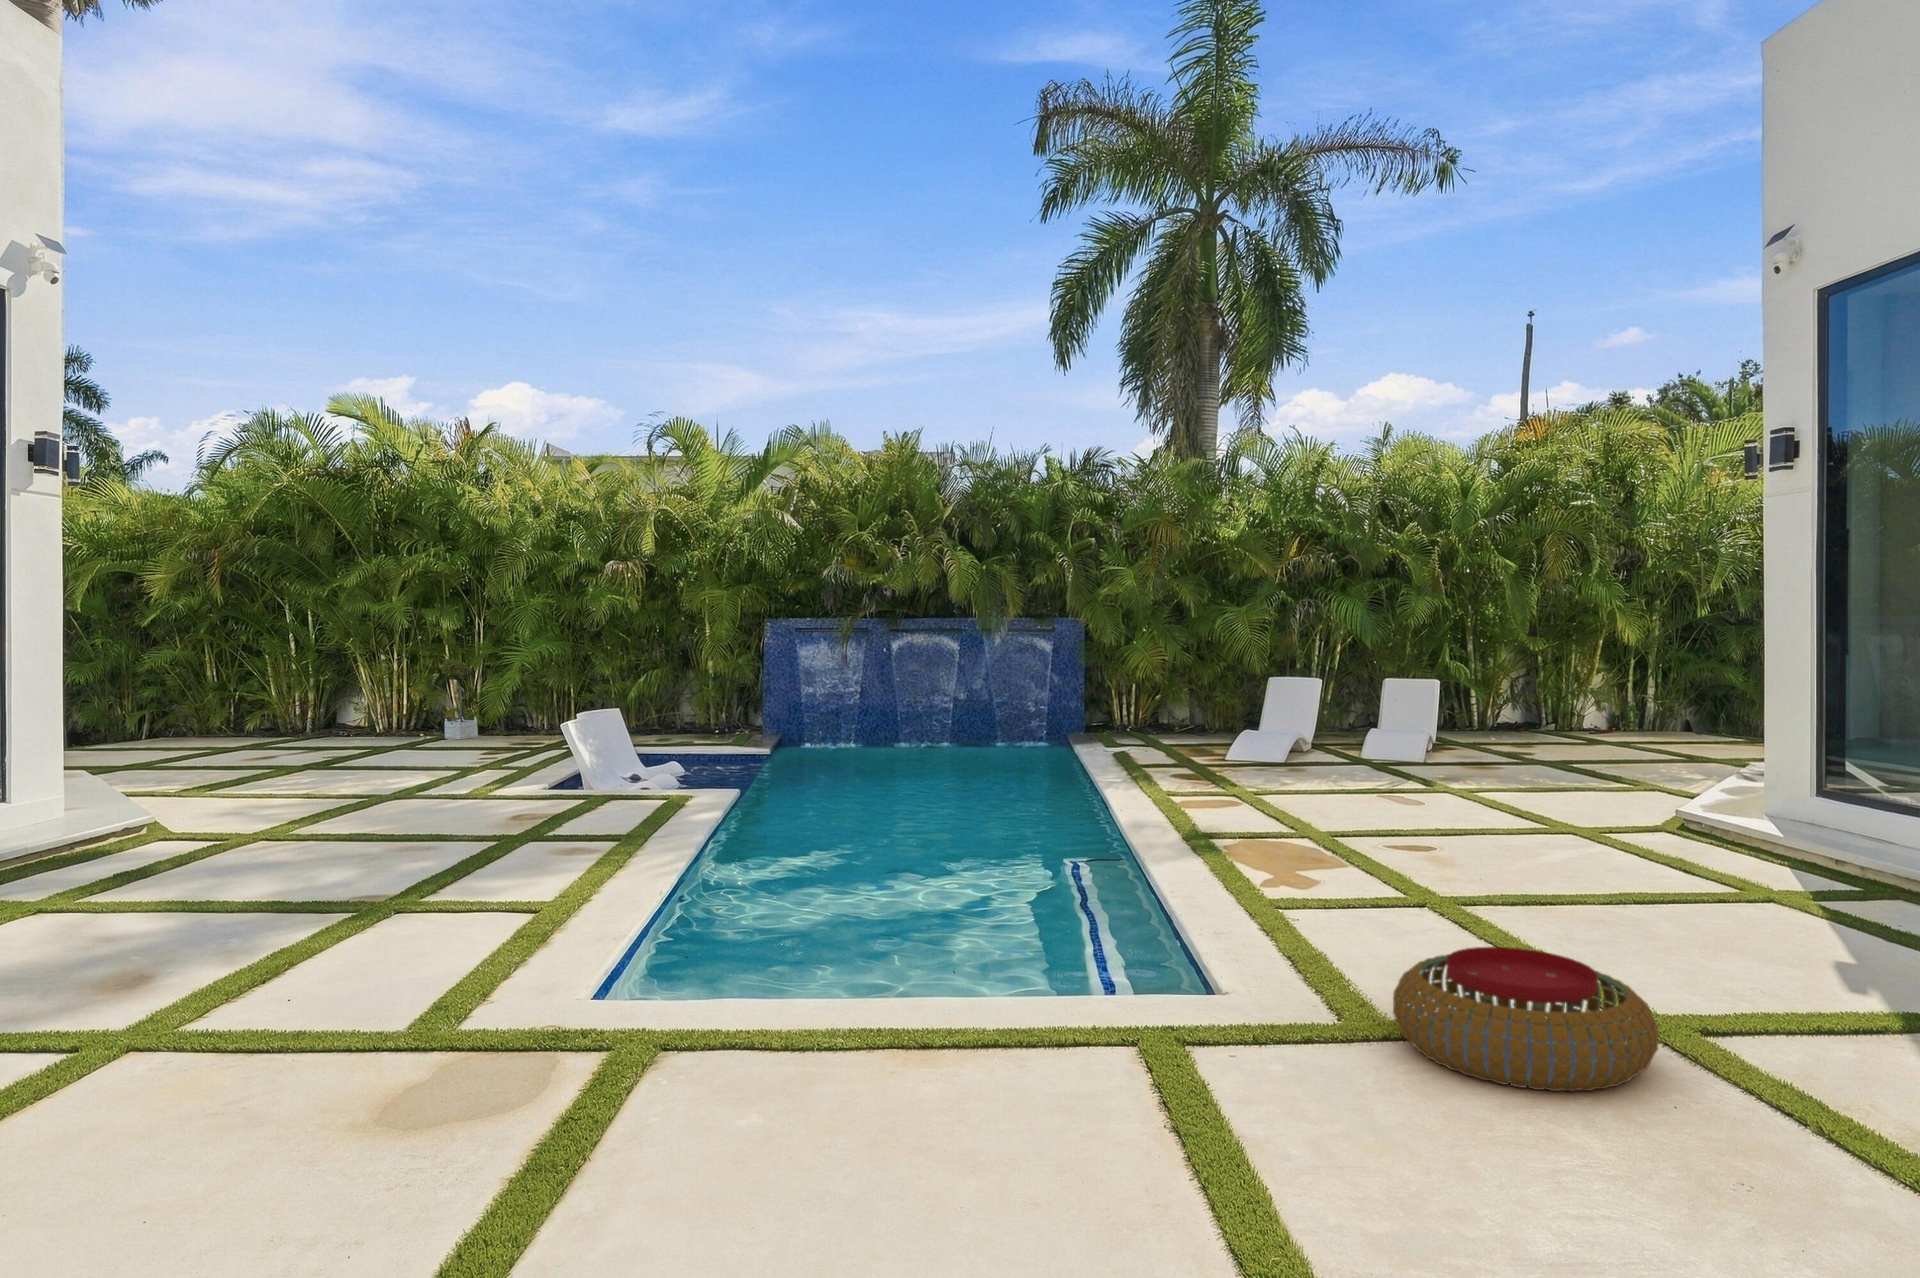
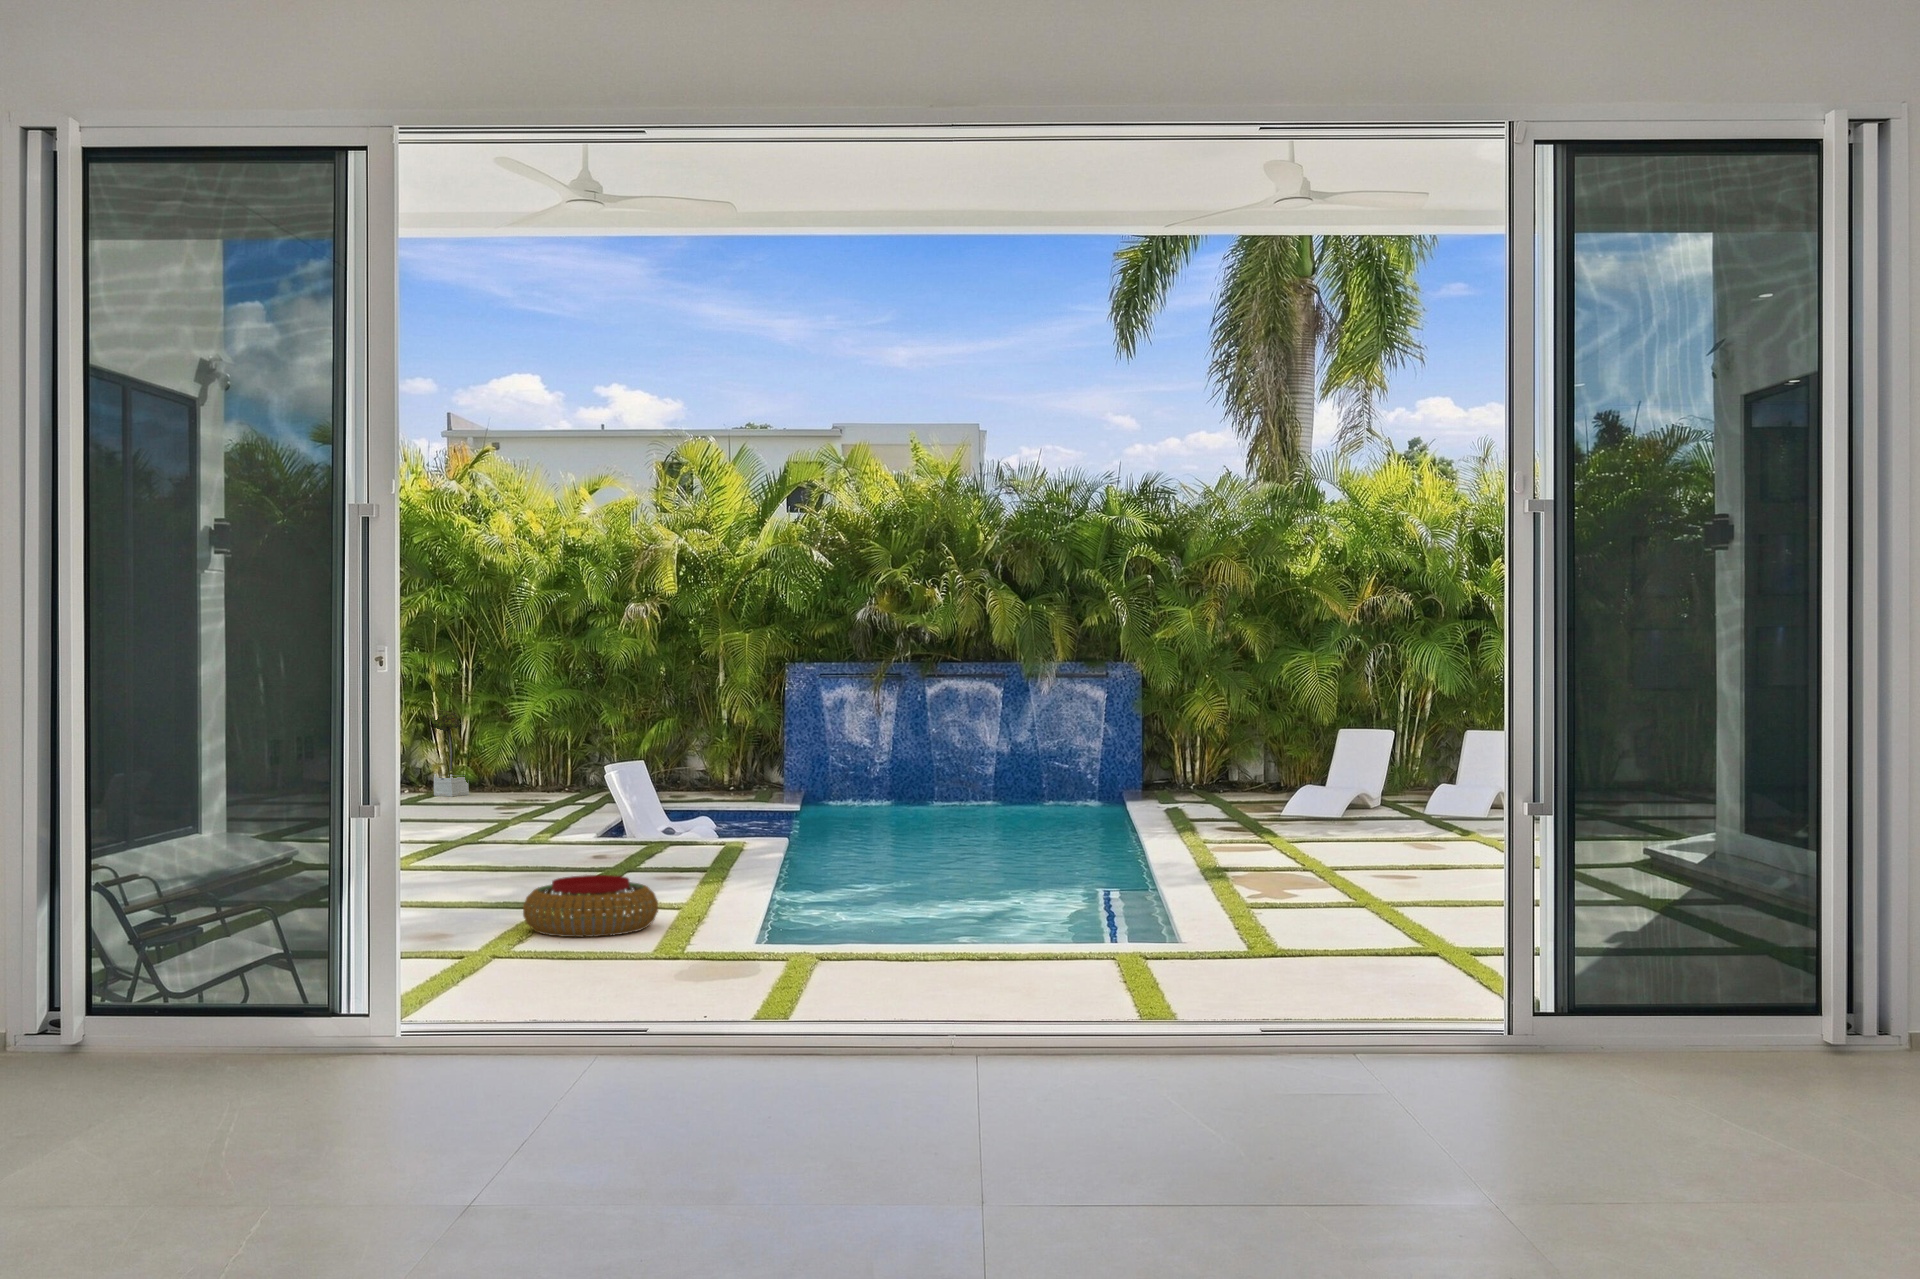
pouf: present [1393,947,1658,1092] -> present [523,875,658,937]

